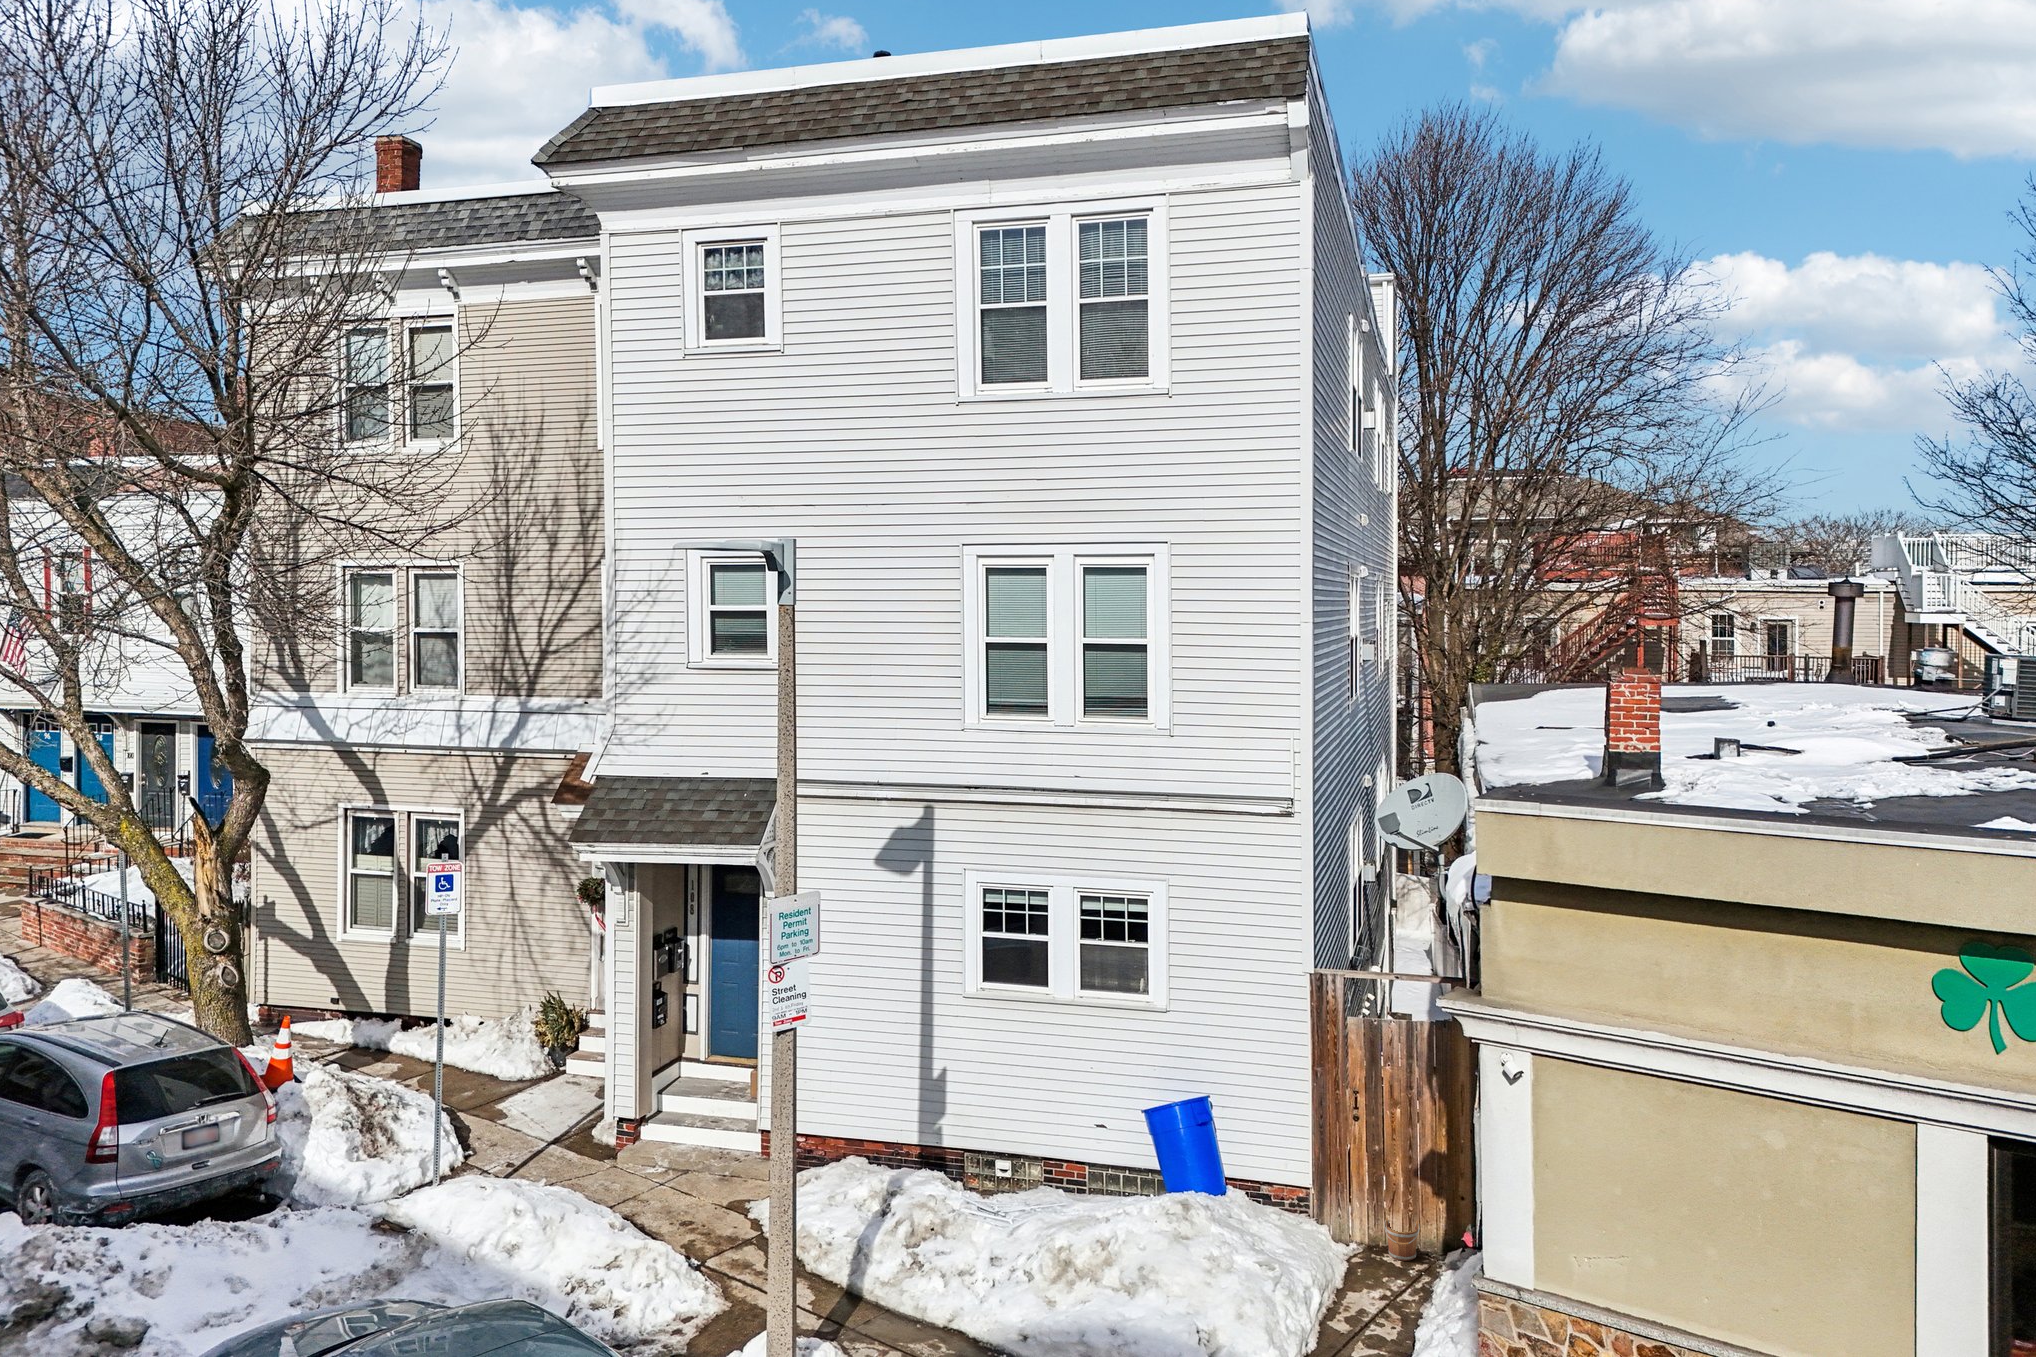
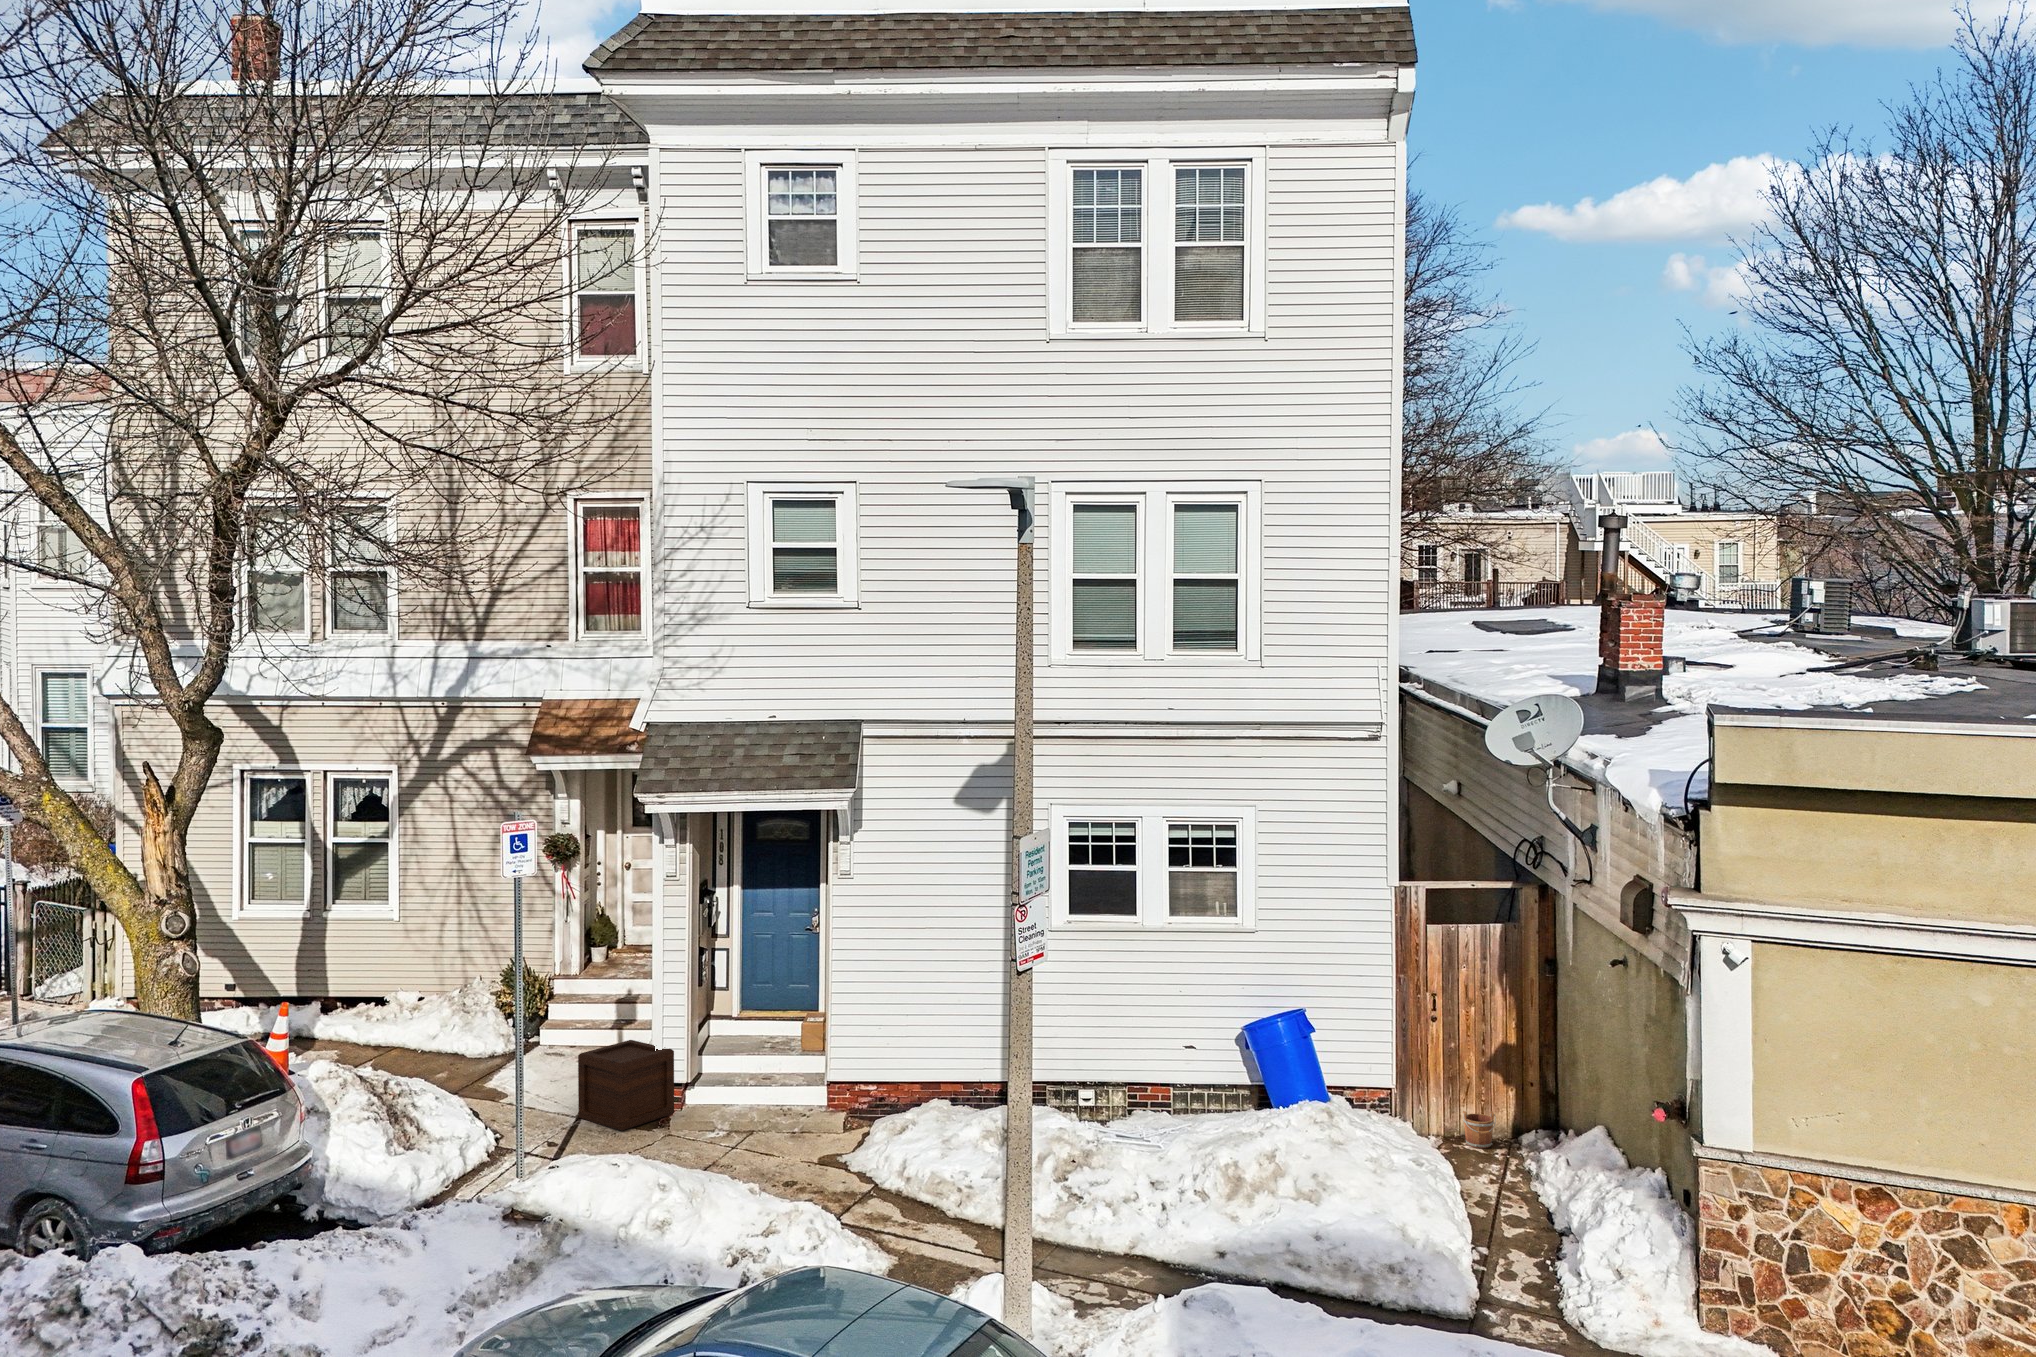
wooden crate: none [539,1078,624,1167] -> present [578,1040,674,1131]

